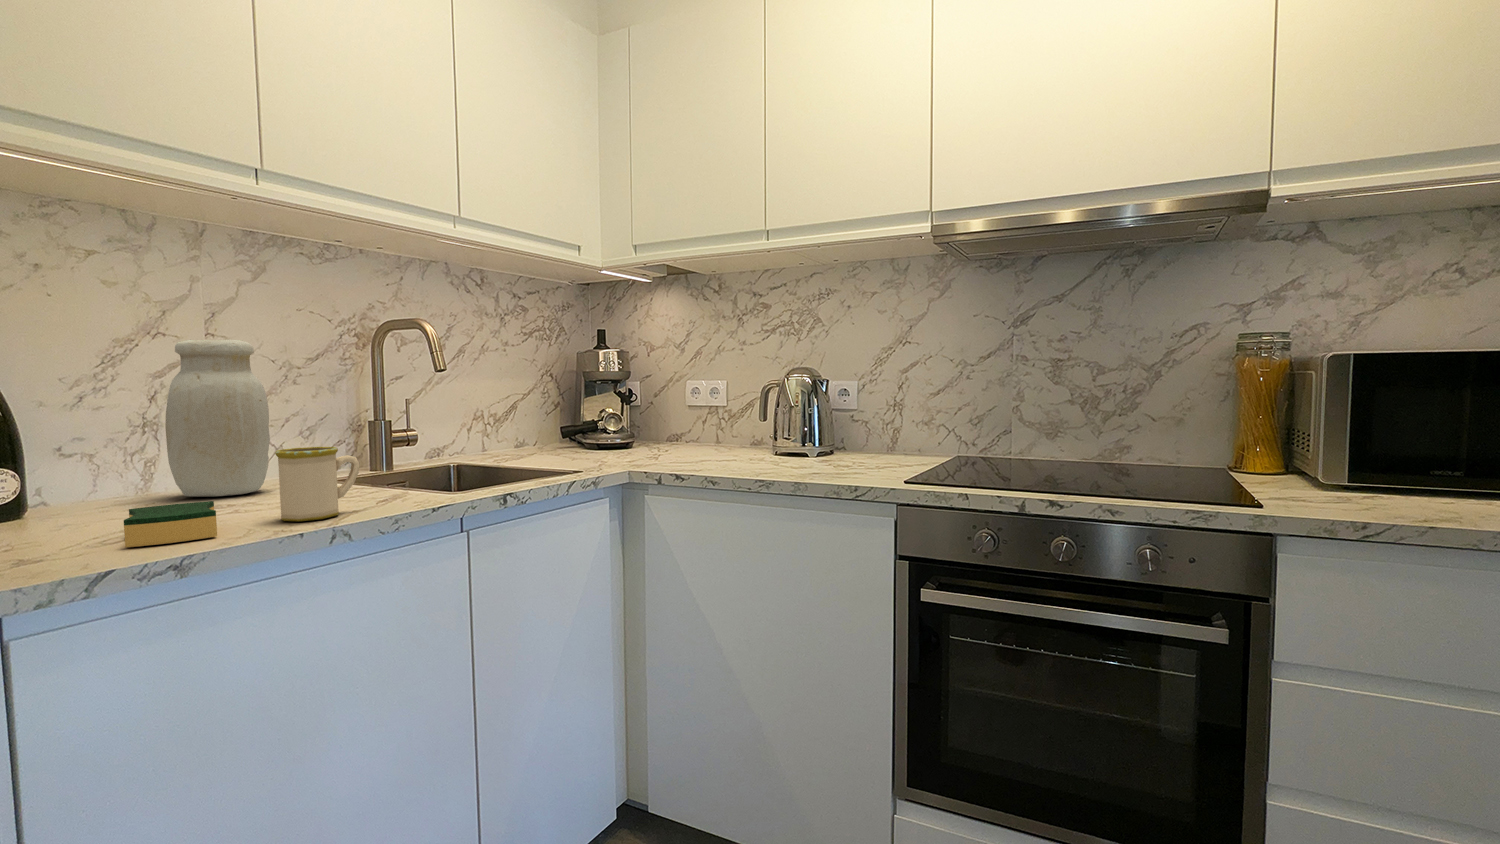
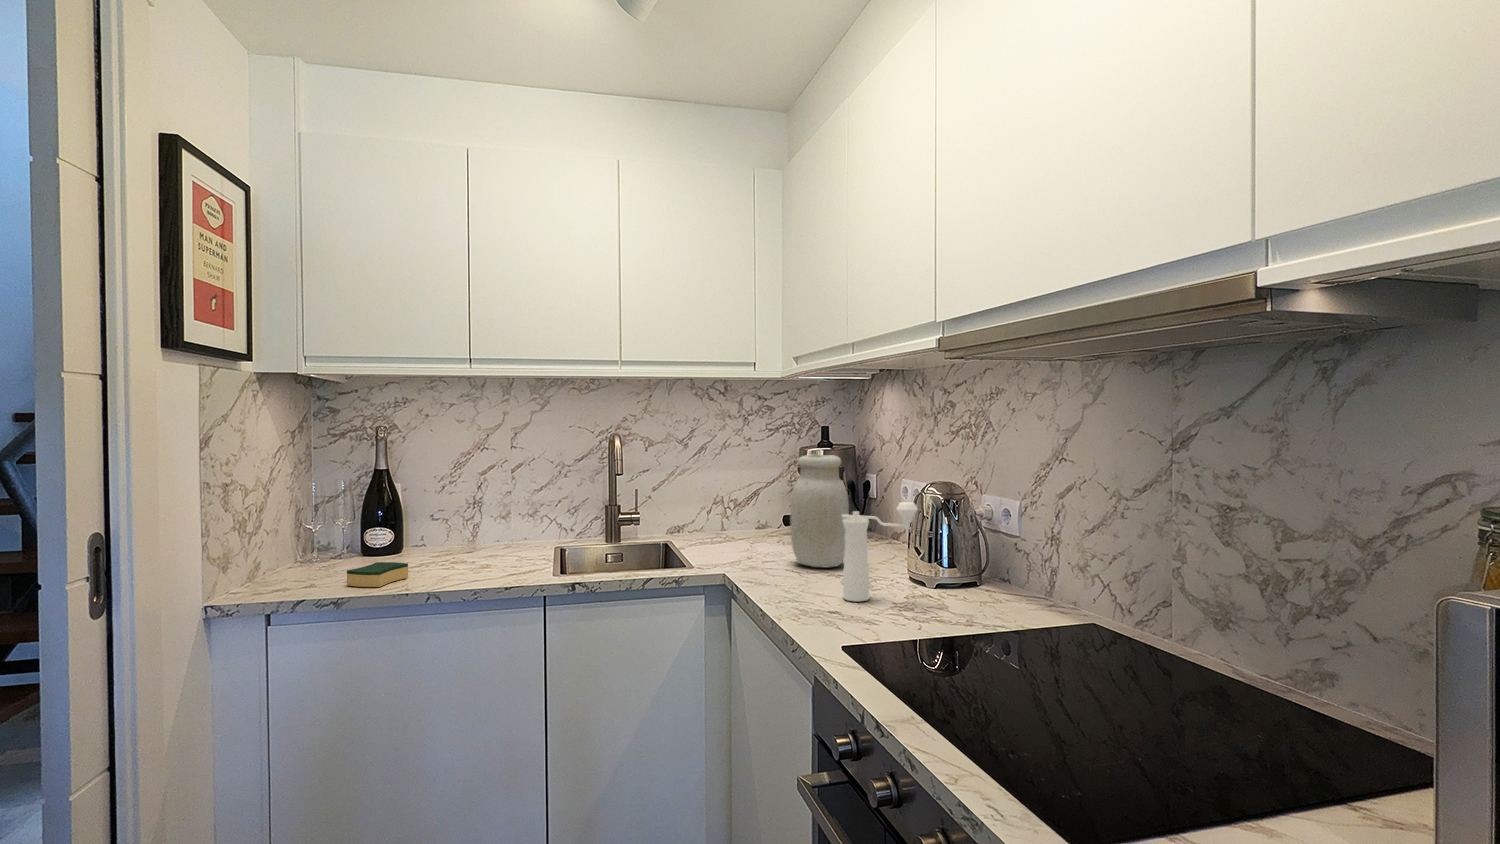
jar: present [165,340,270,497] -> present [790,455,849,567]
pepper mill: none [761,376,821,463] -> present [842,502,917,601]
mug: present [275,447,359,521] -> none [425,536,475,585]

